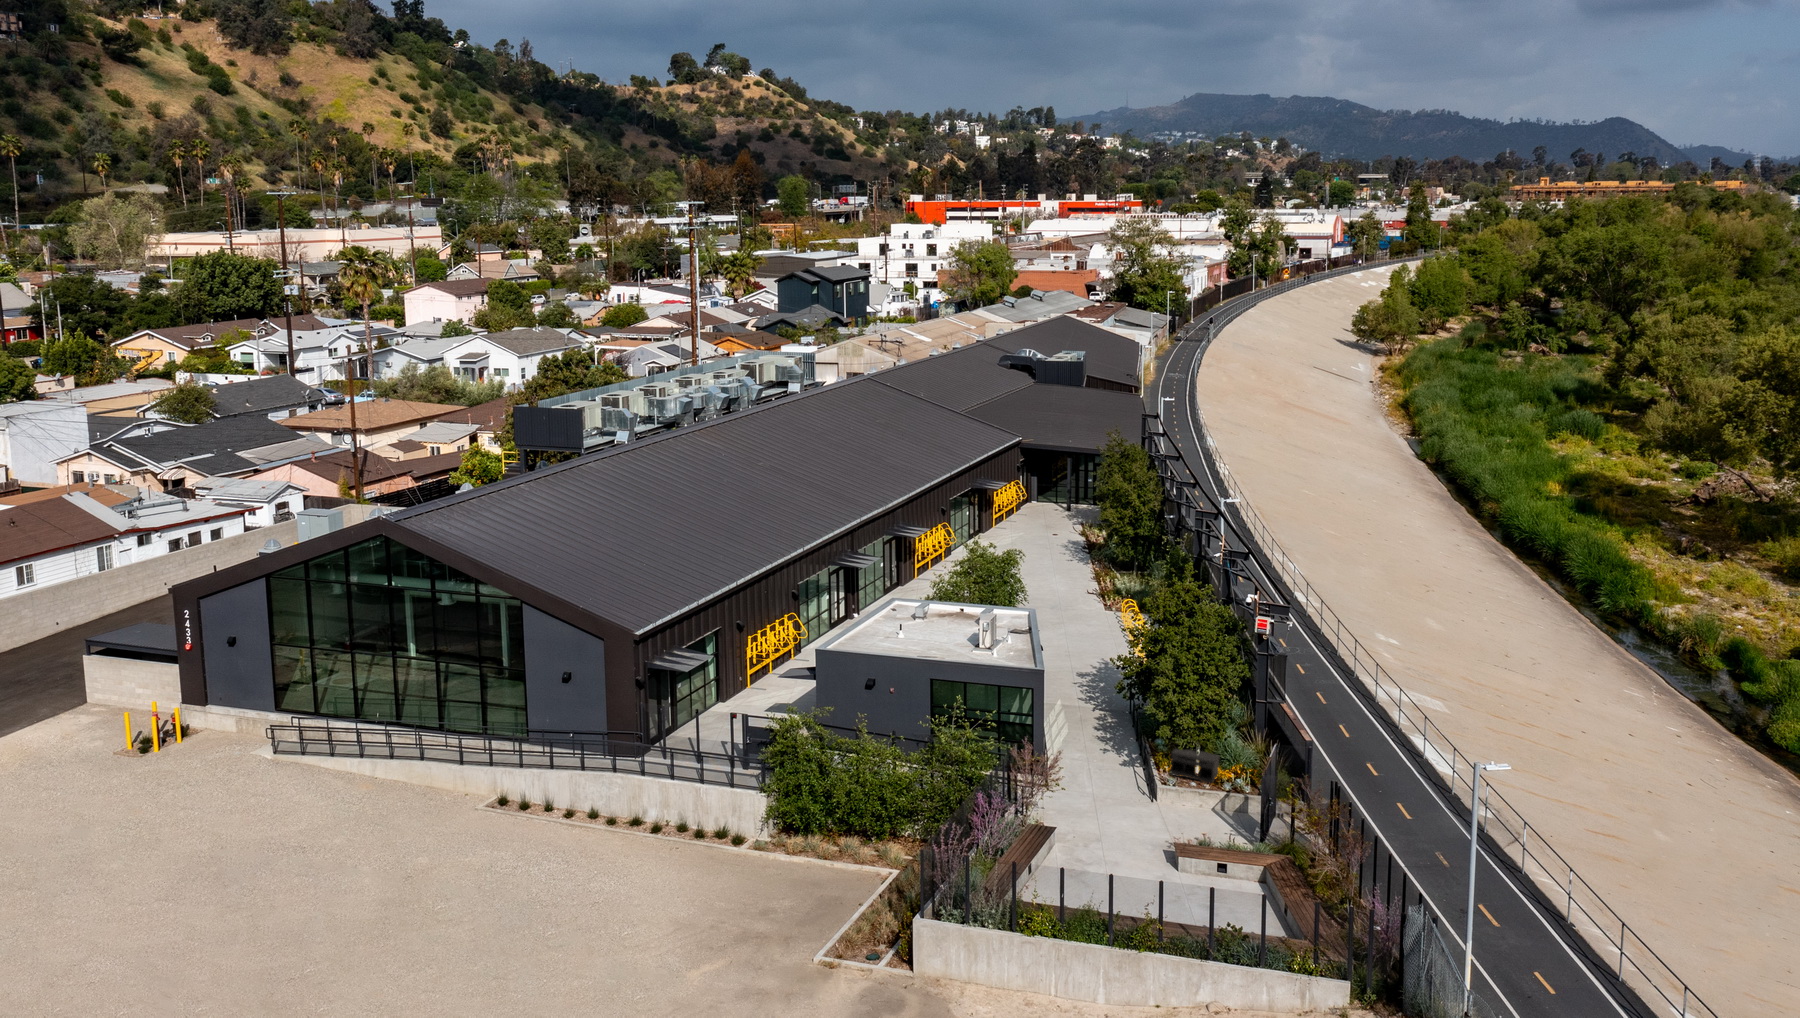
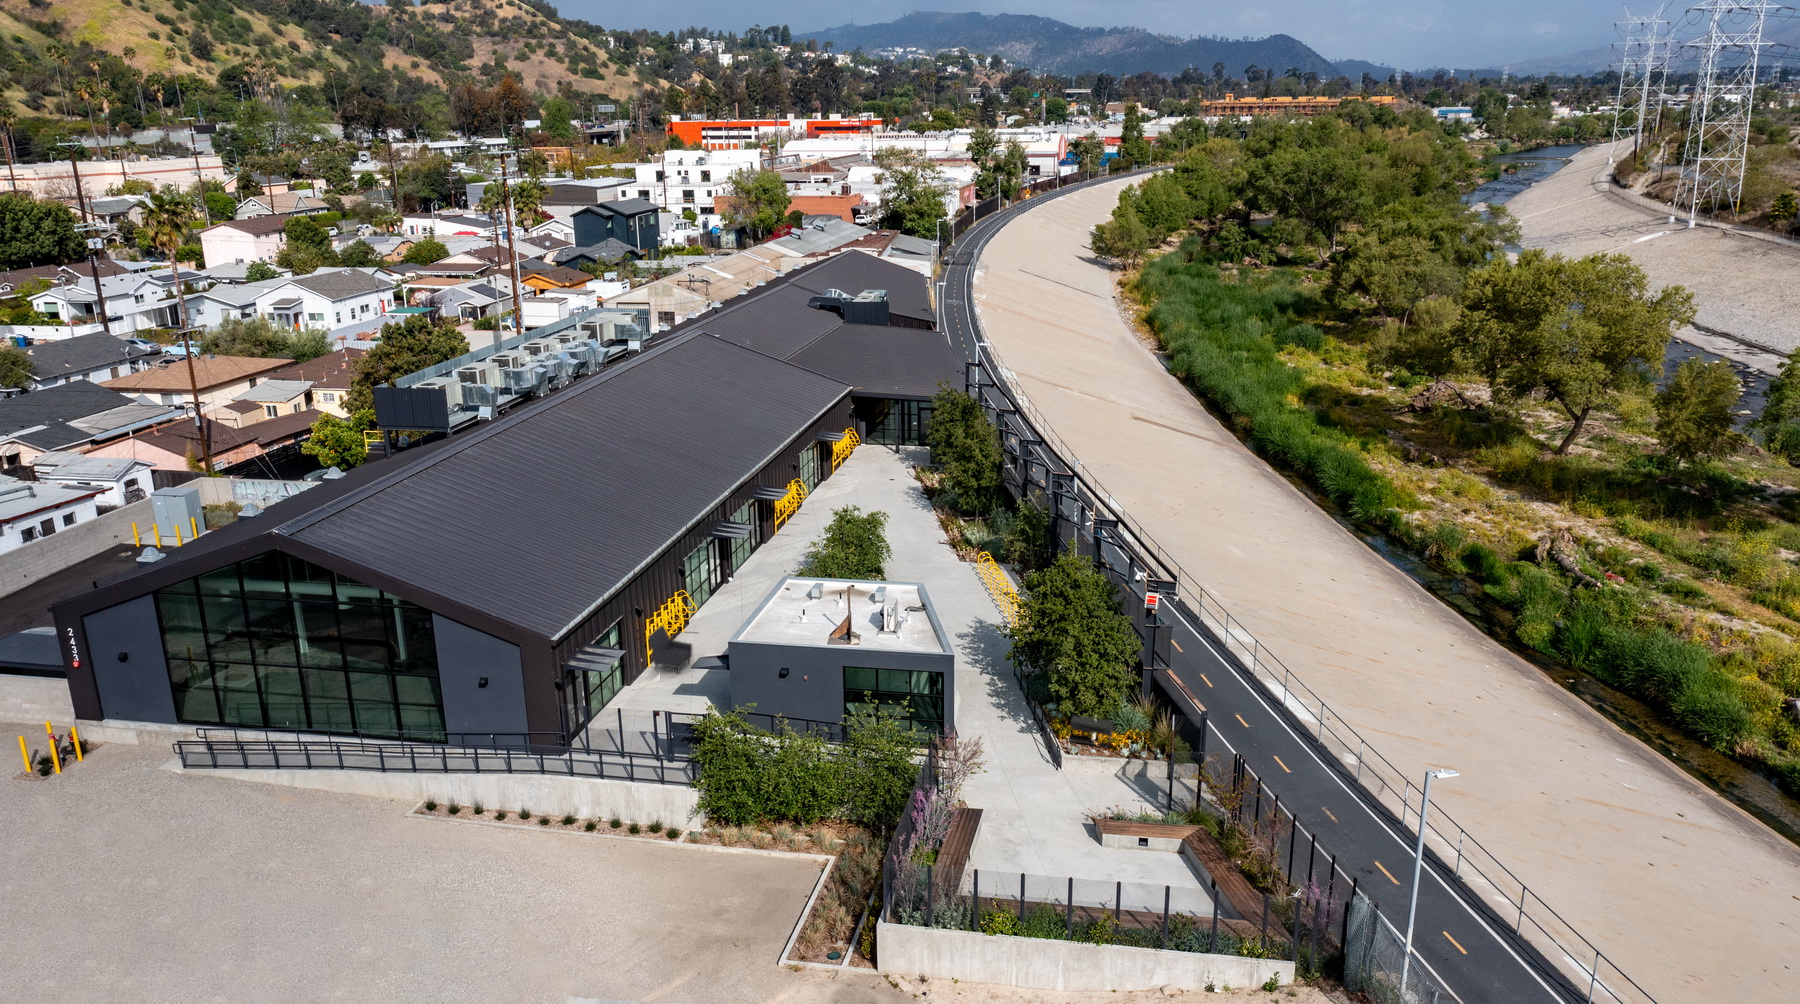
chair: none [743,644,790,695] -> present [648,626,692,673]

